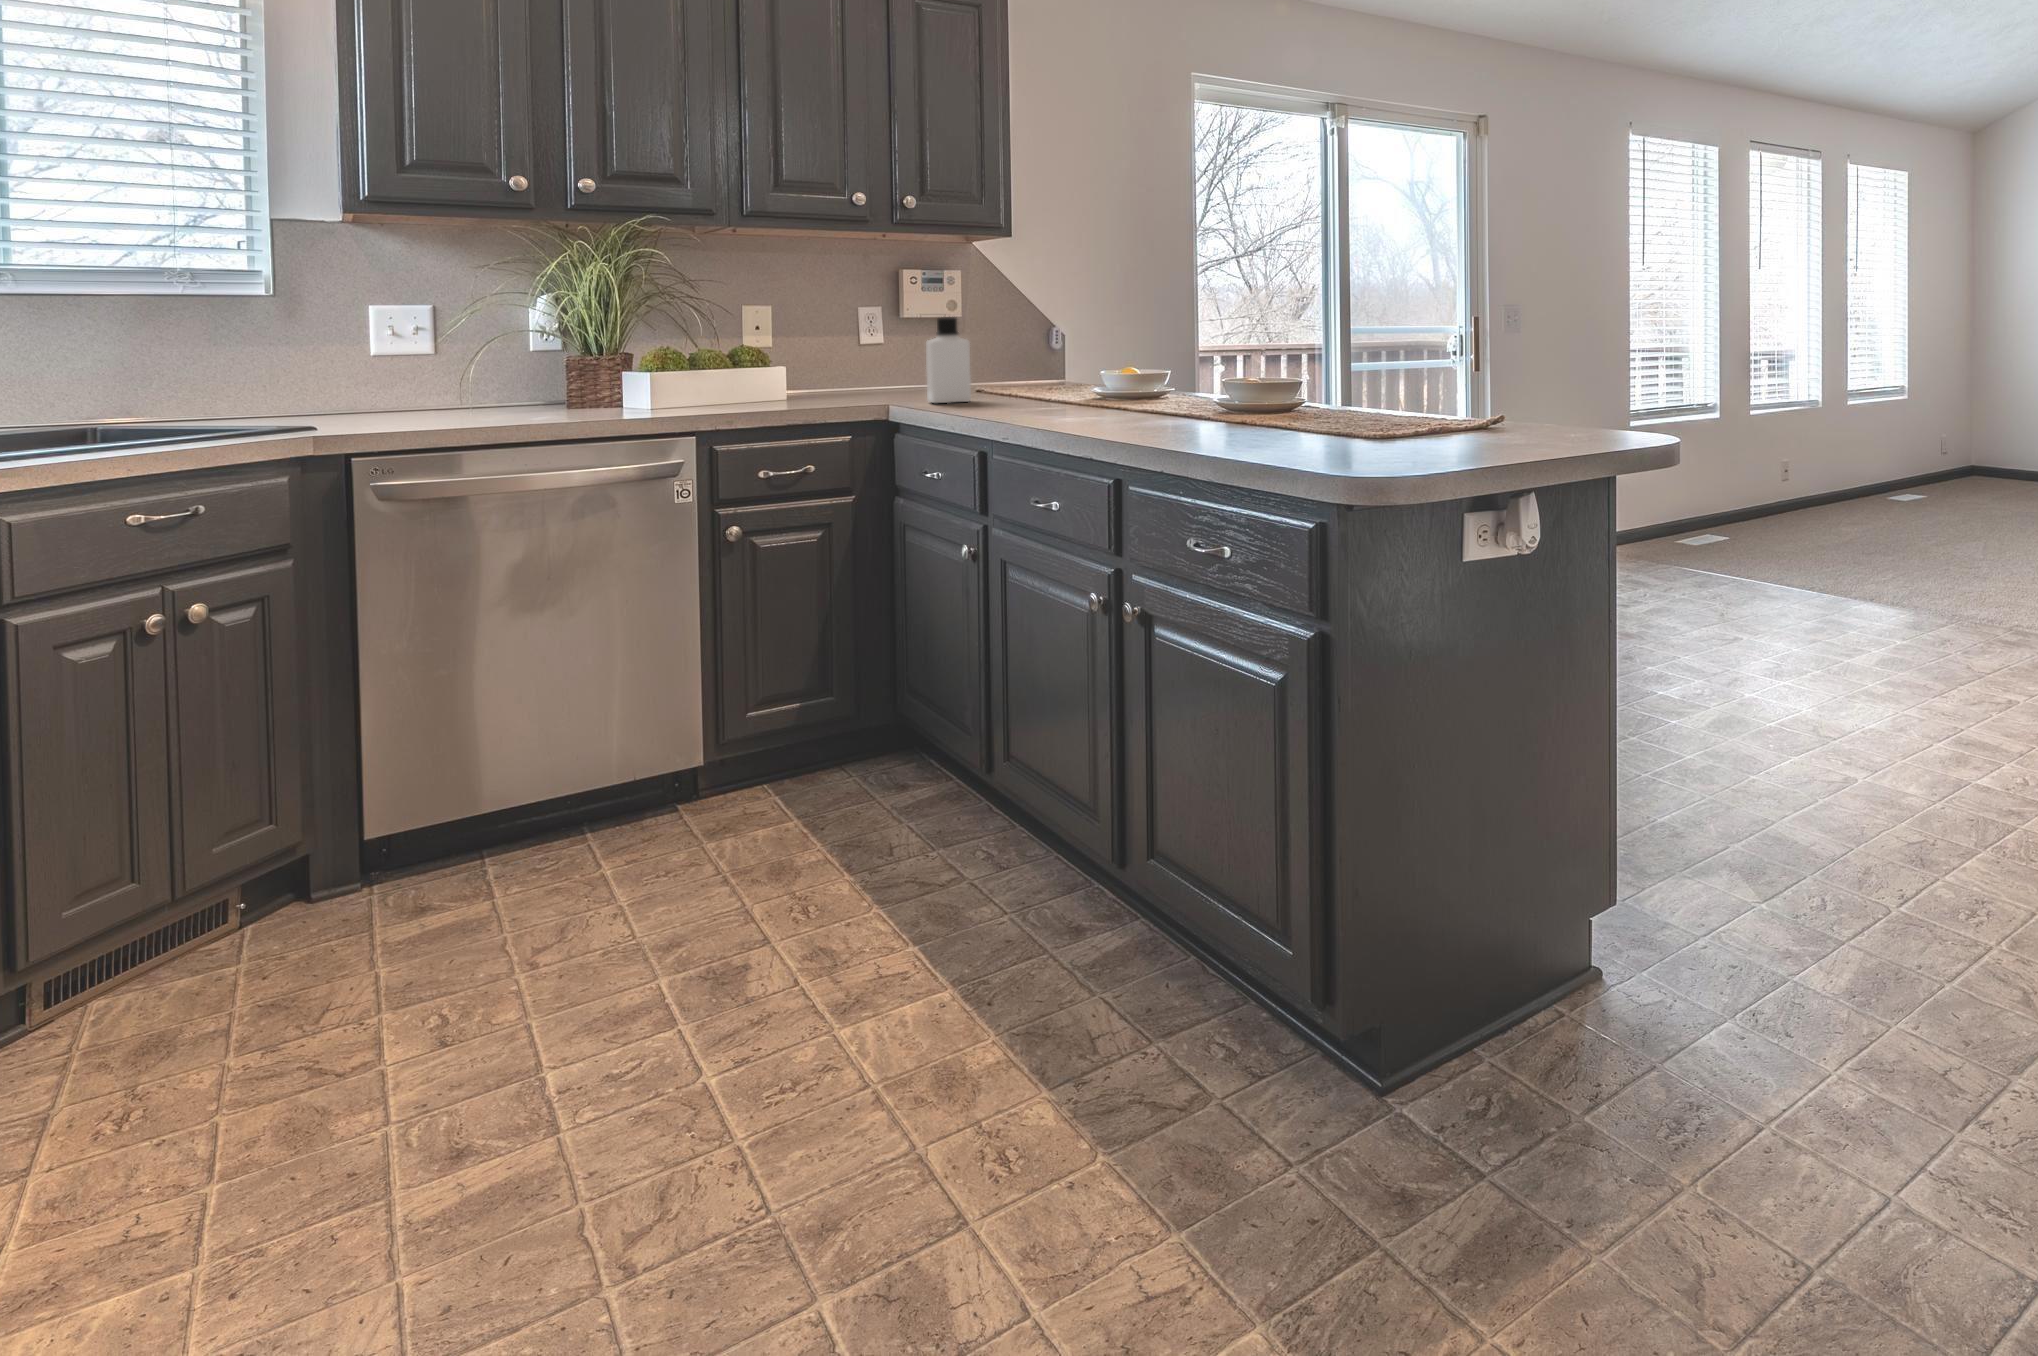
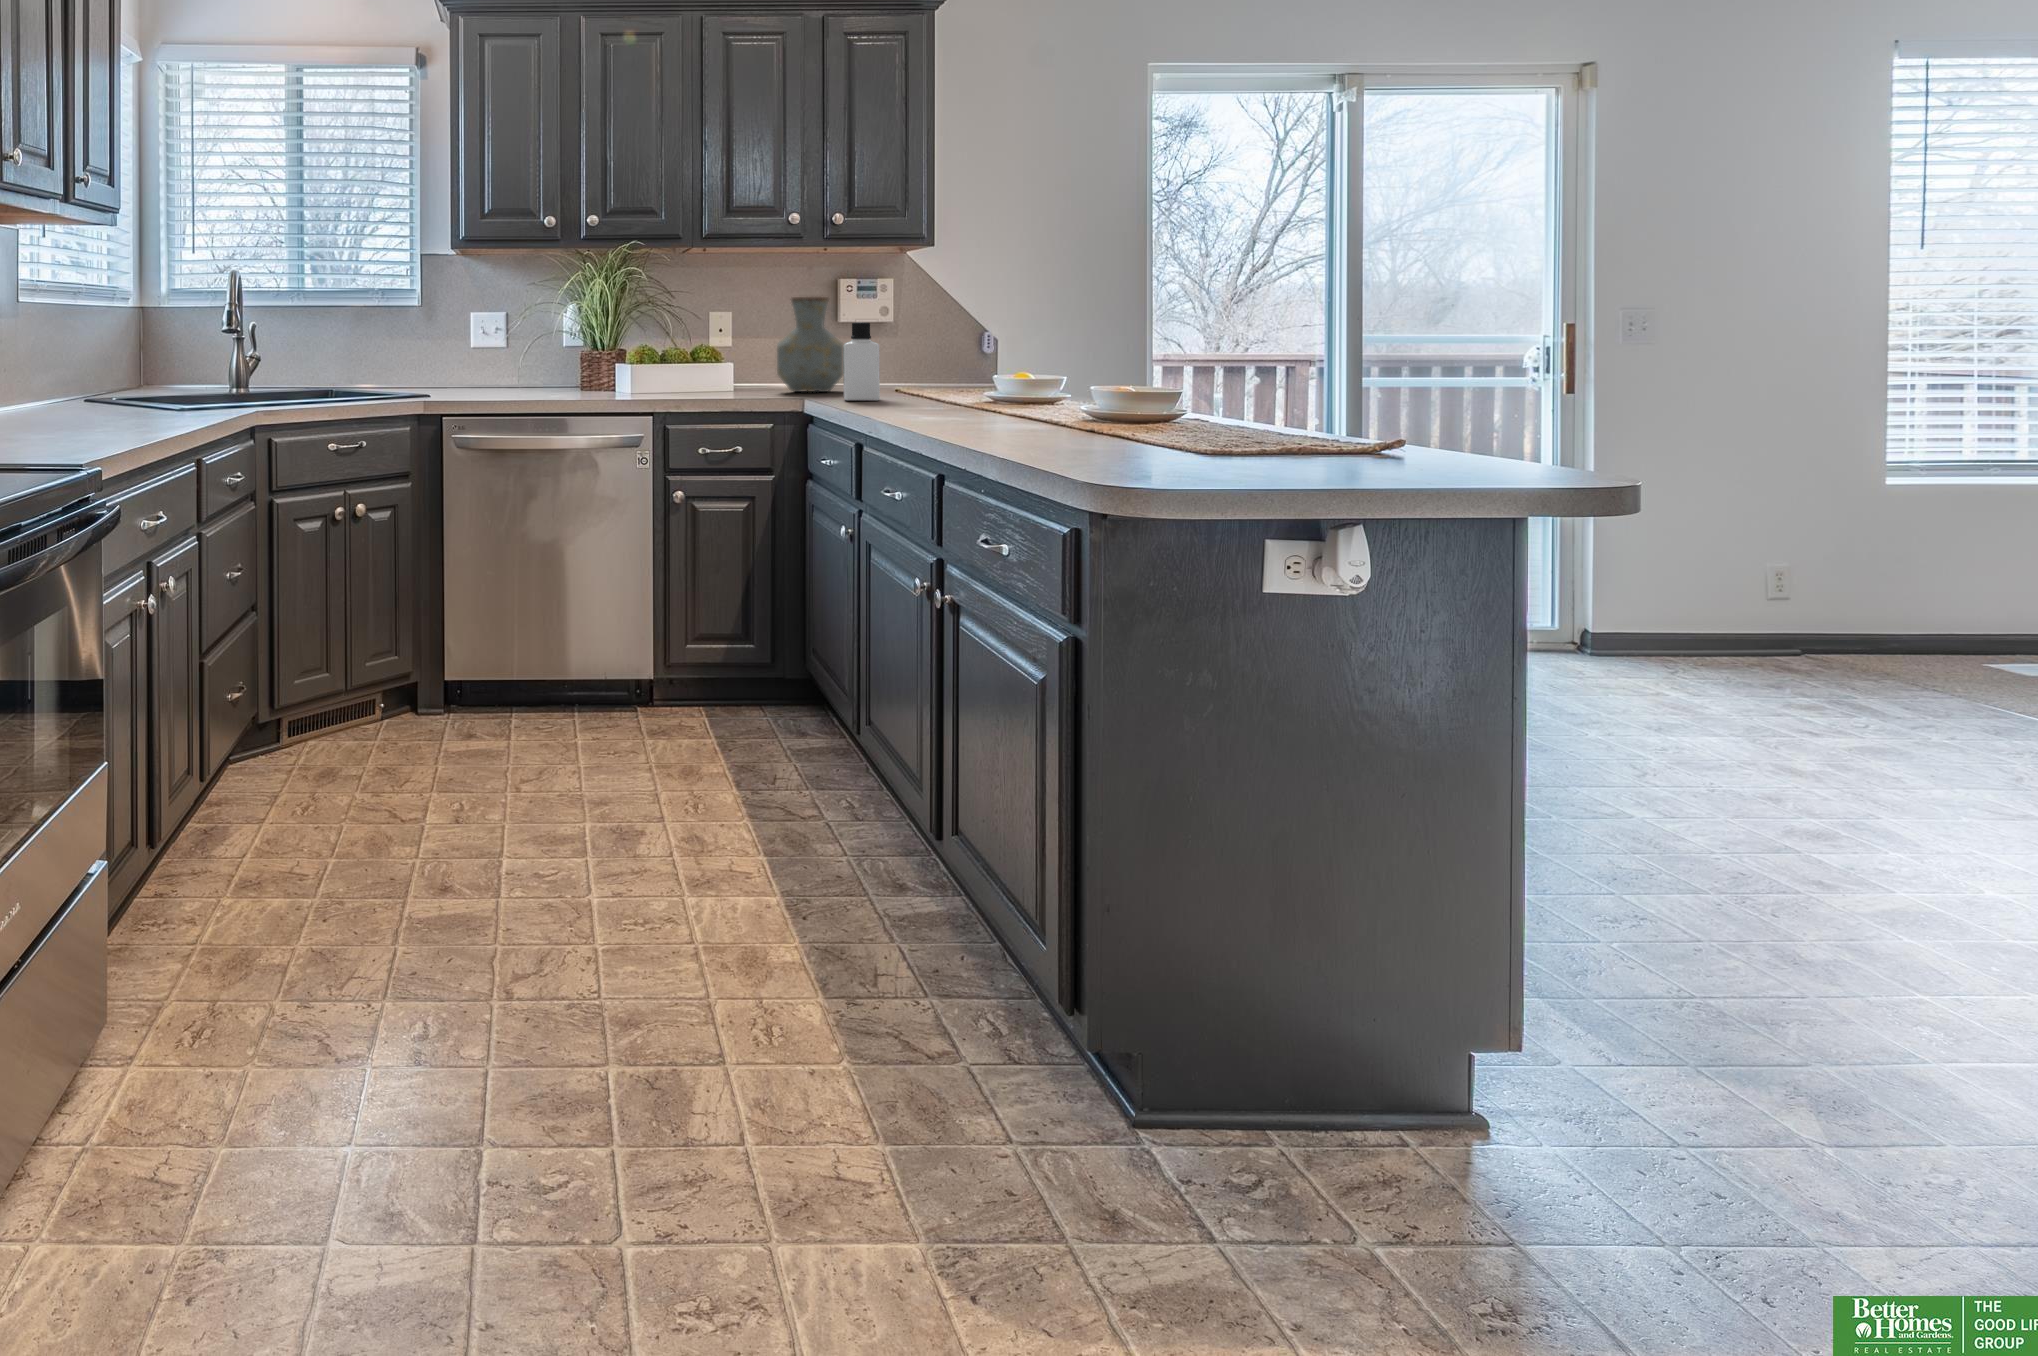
vase: none [832,290,914,397] -> present [777,297,844,392]

